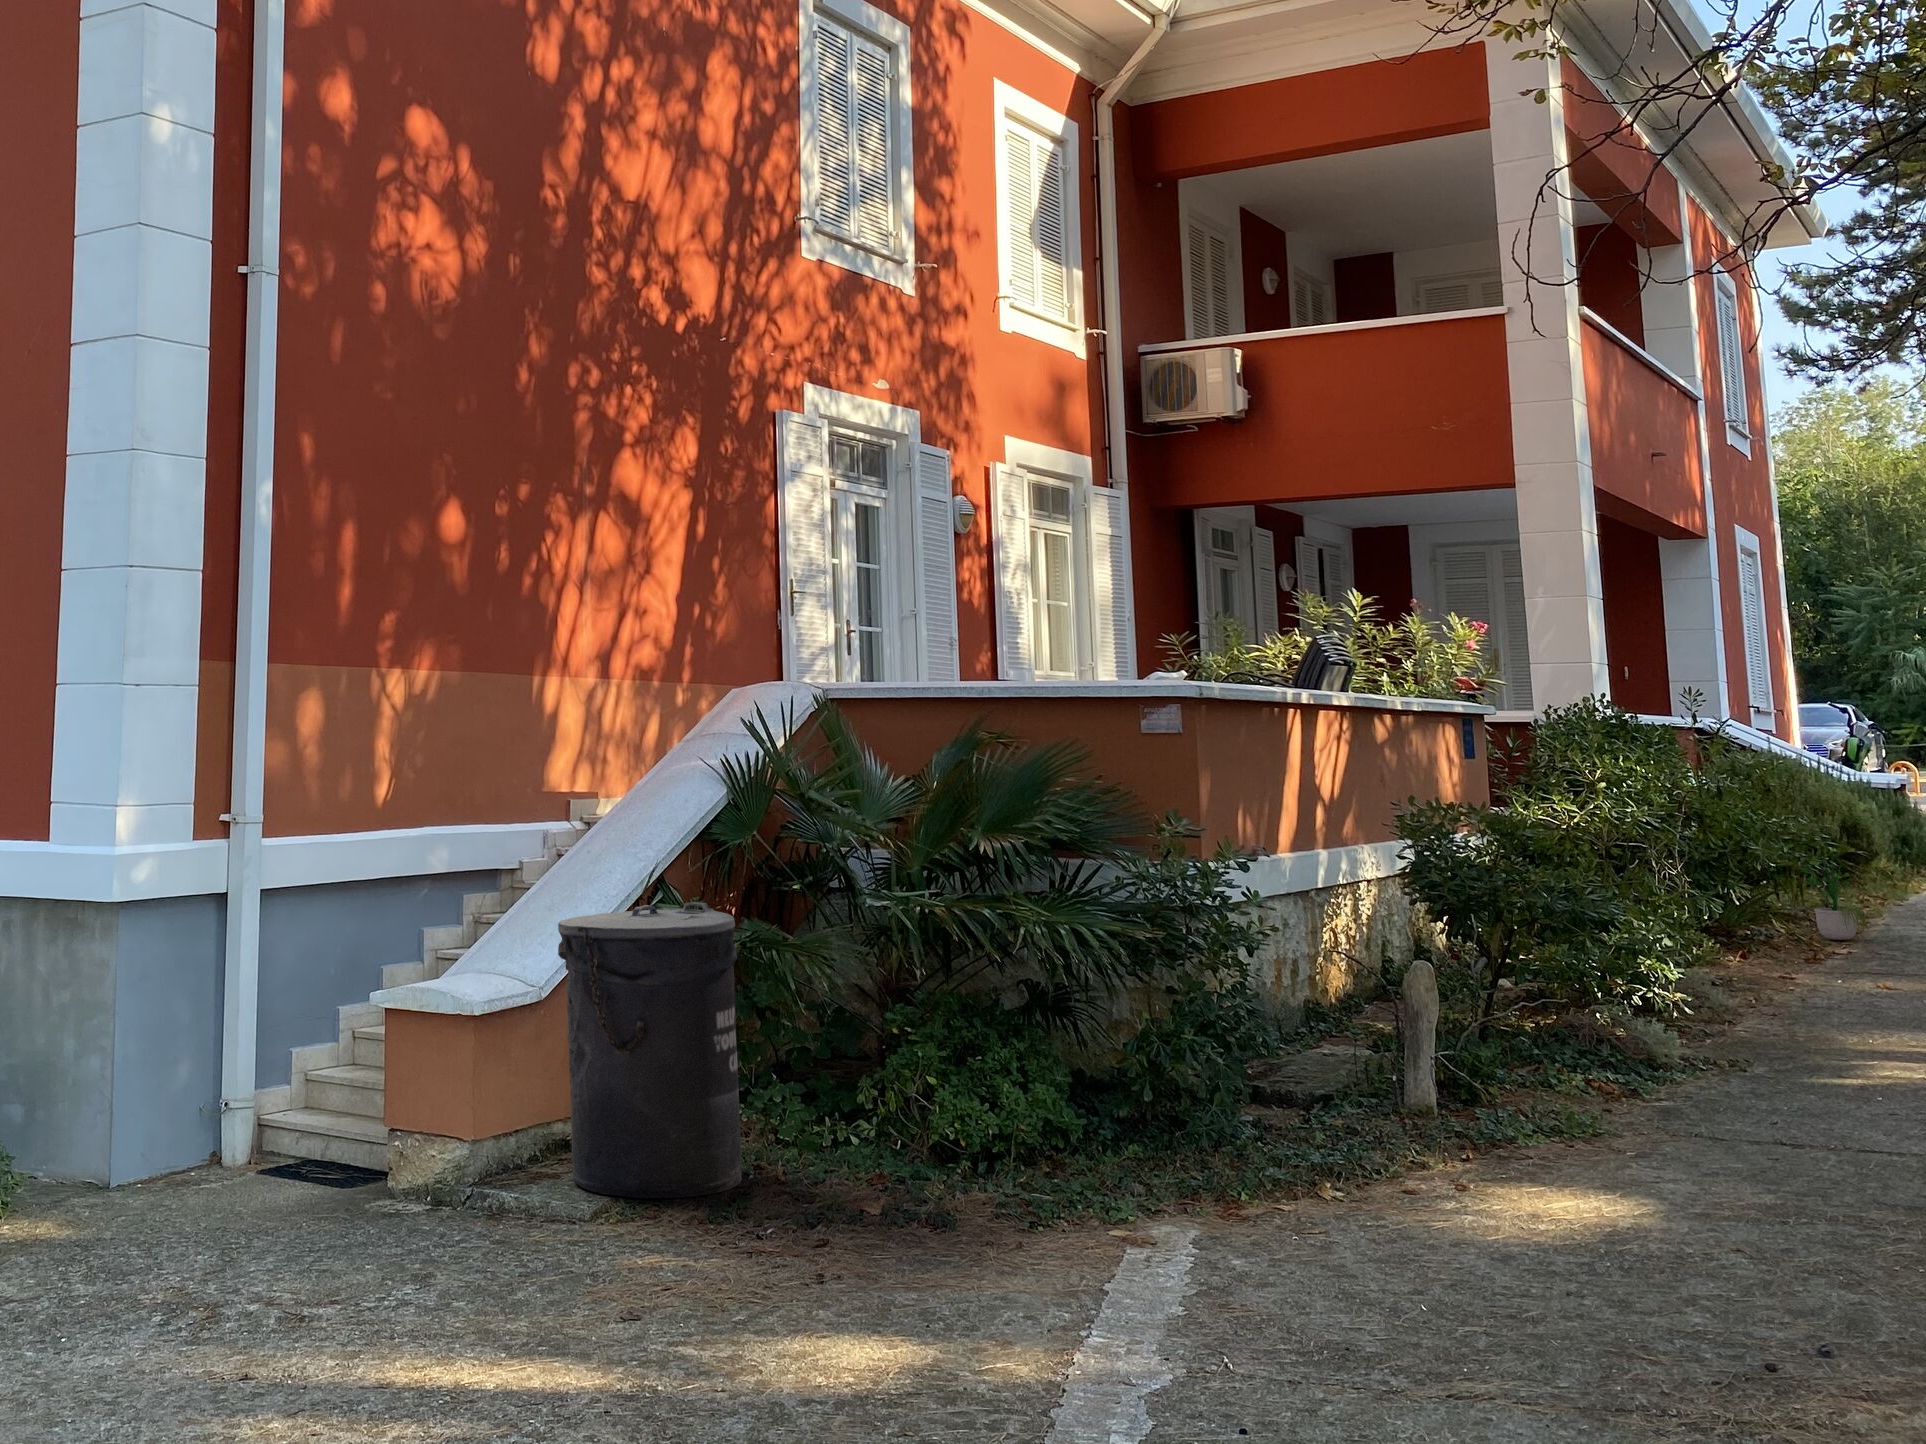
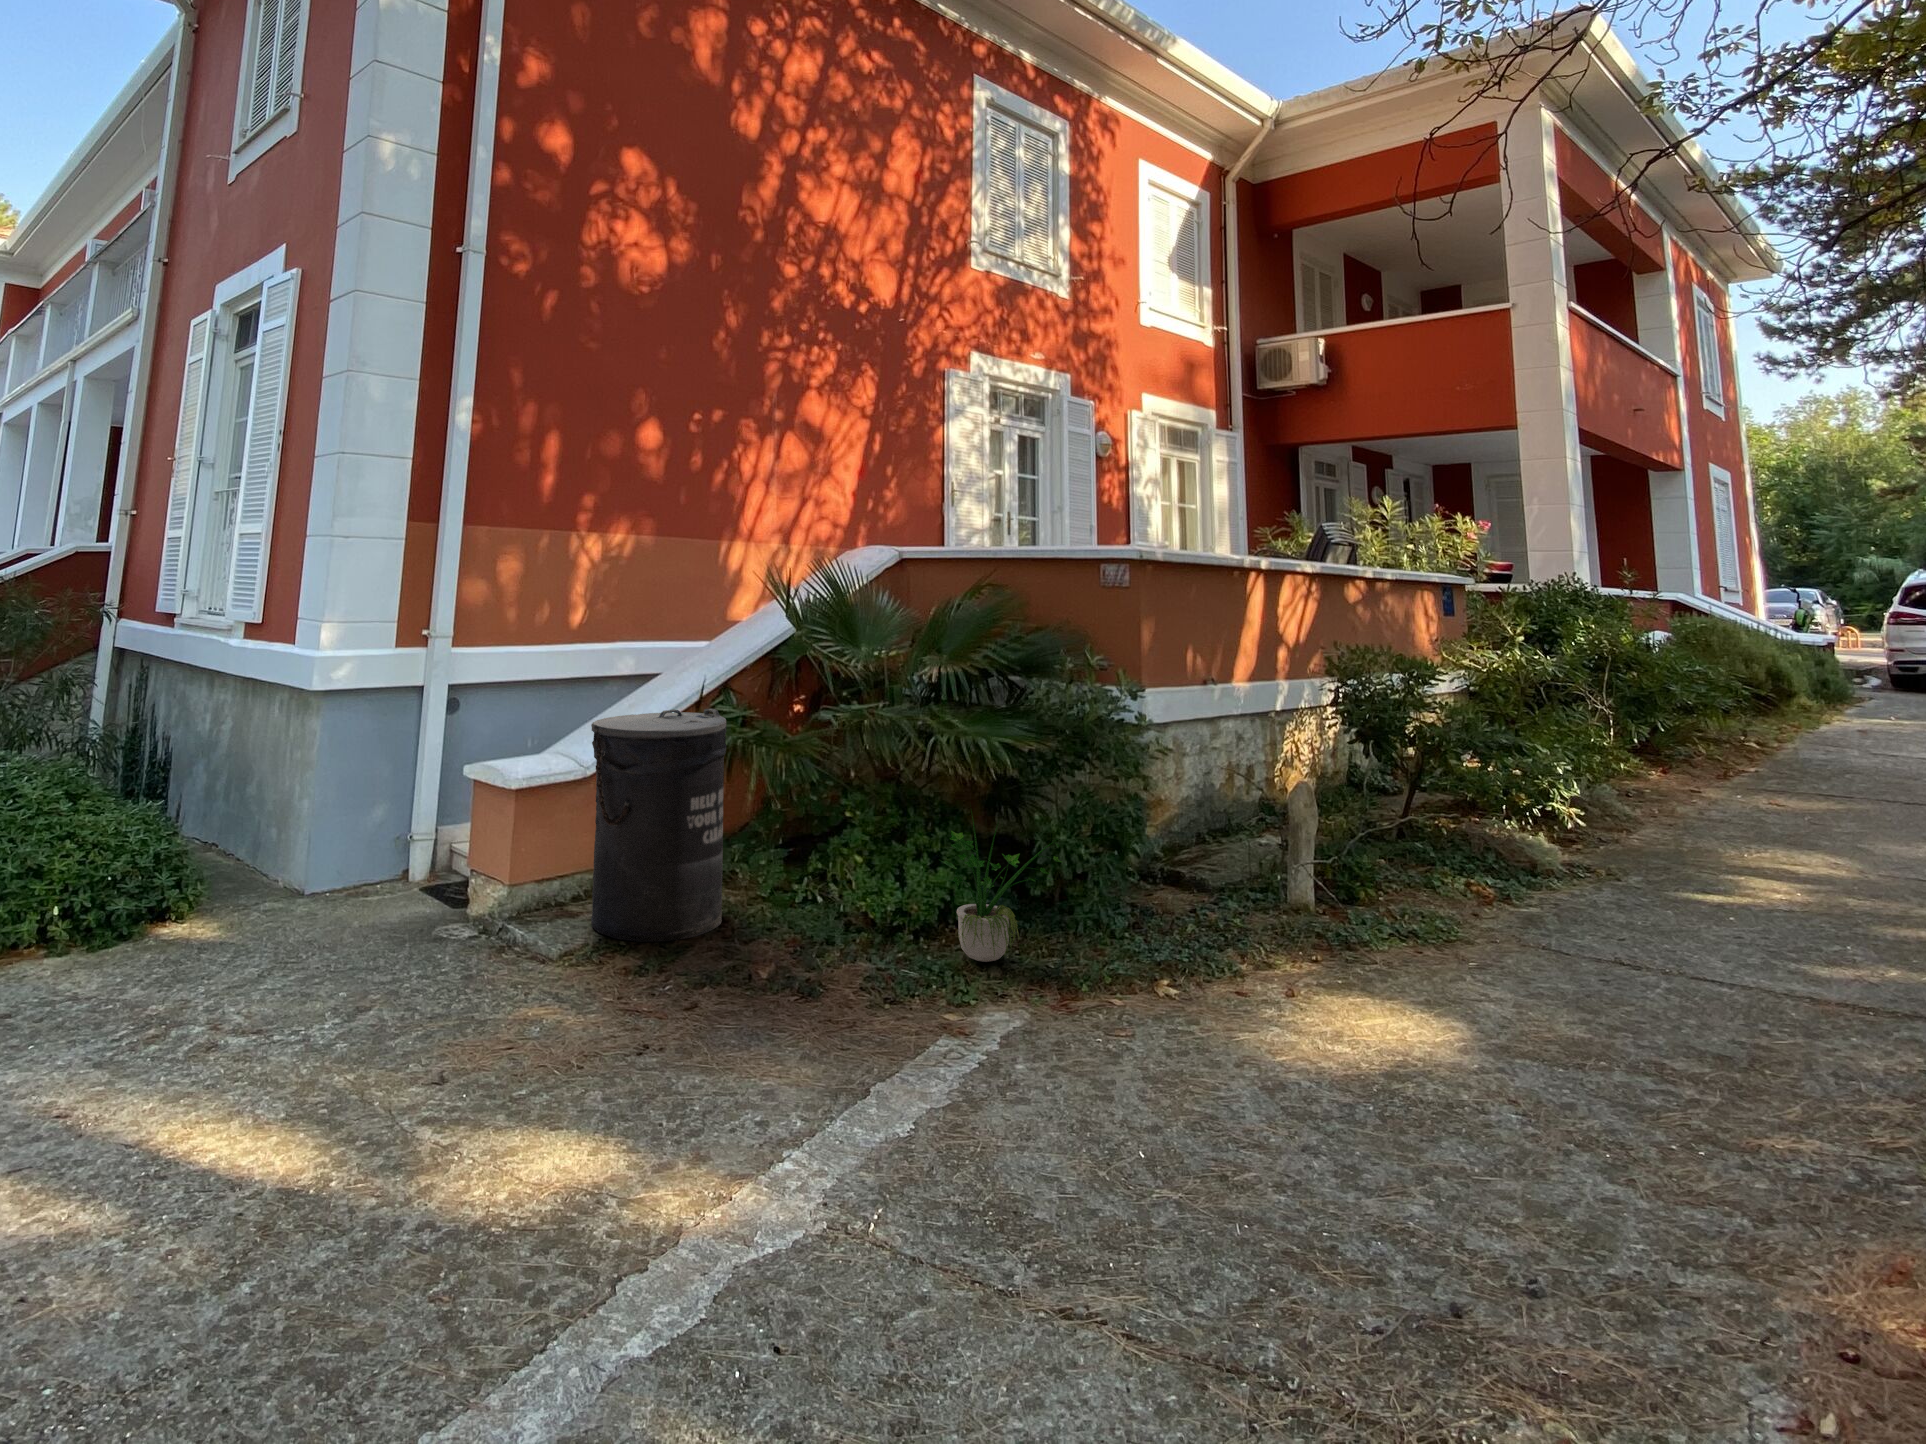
potted plant: present [1799,850,1869,940] -> present [943,815,1061,962]

